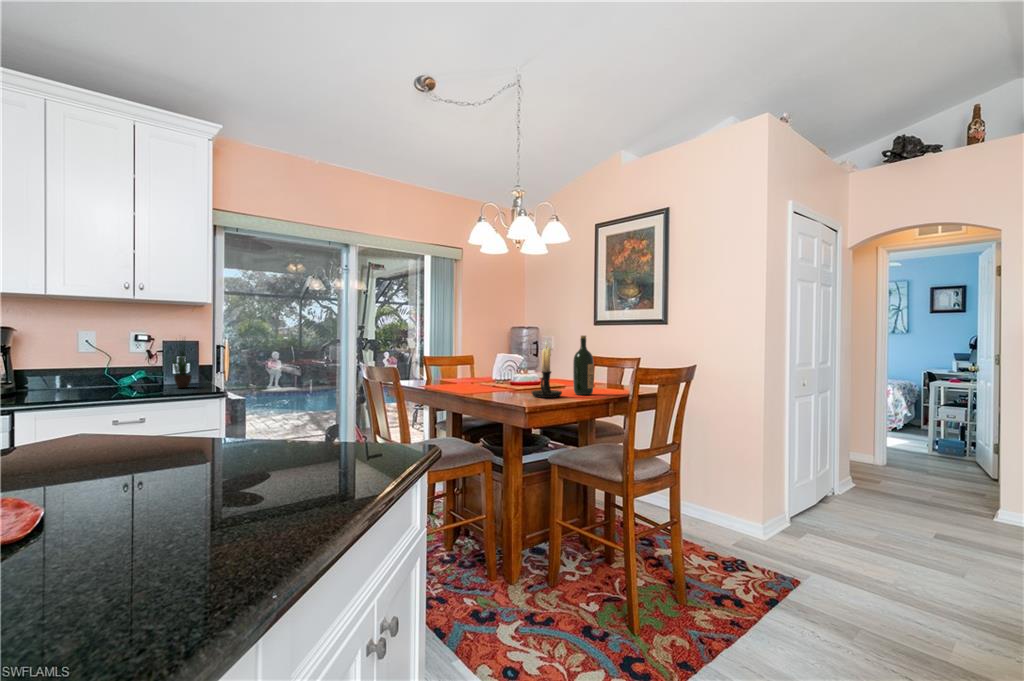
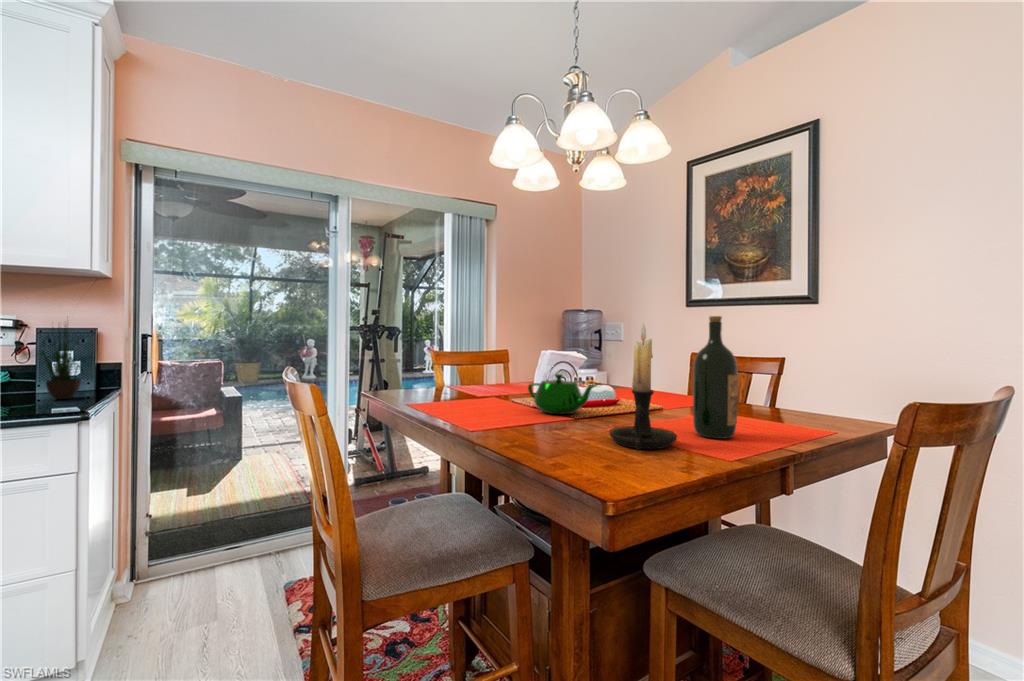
teapot: none [490,367,528,389] -> present [528,374,596,414]

